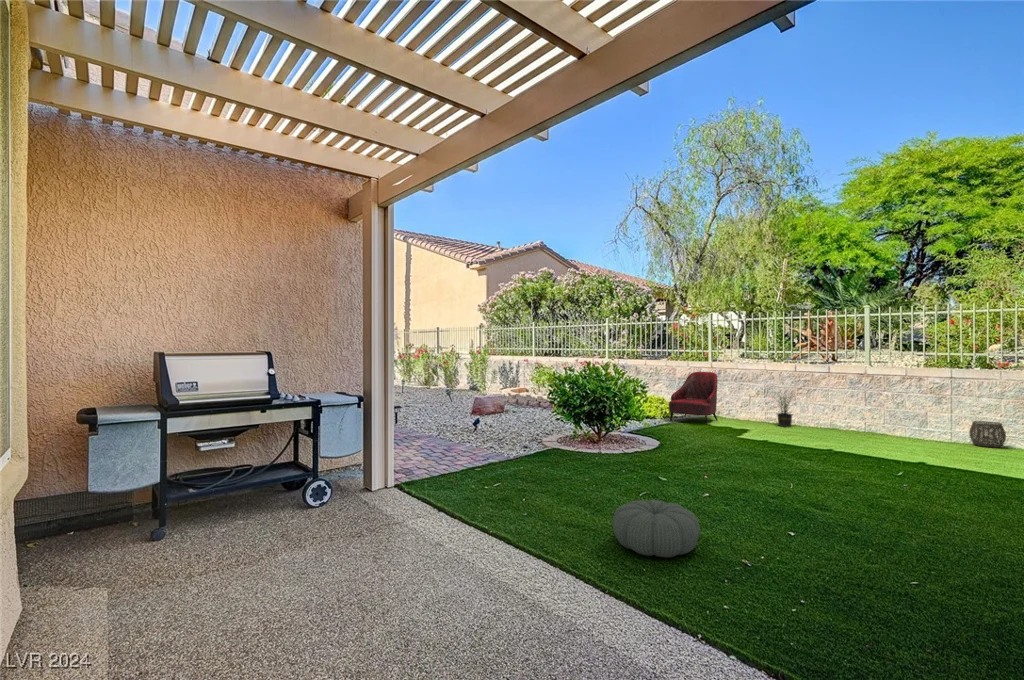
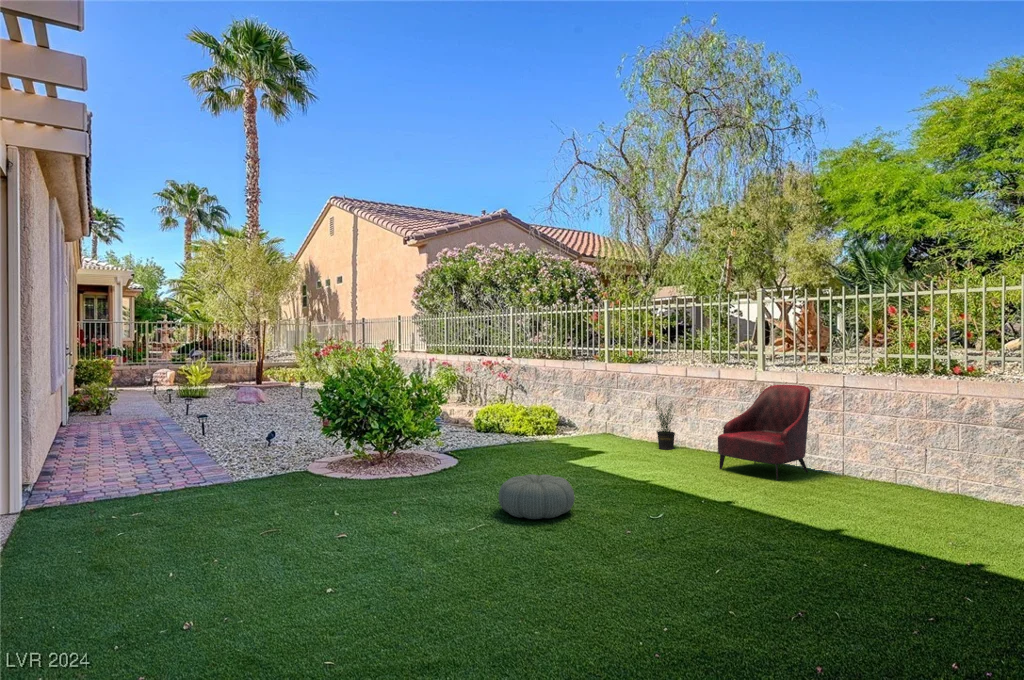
armchair: present [669,372,717,425] -> present [718,385,811,481]
woven basket: present [969,421,1006,448] -> none [848,447,893,485]
pouf: present [612,500,700,558] -> present [498,475,575,519]

